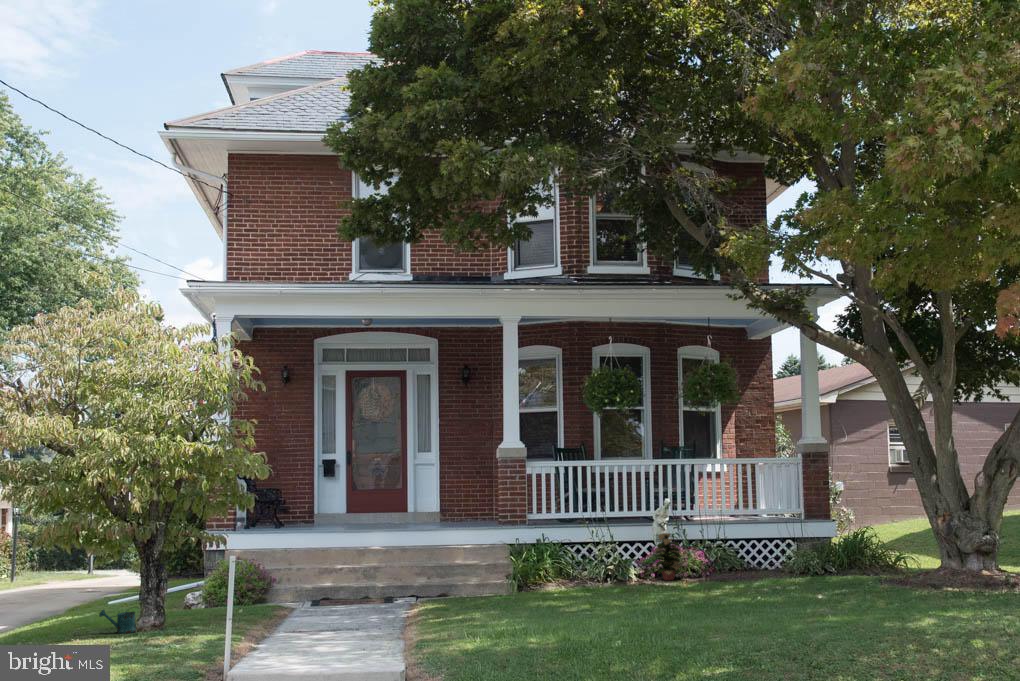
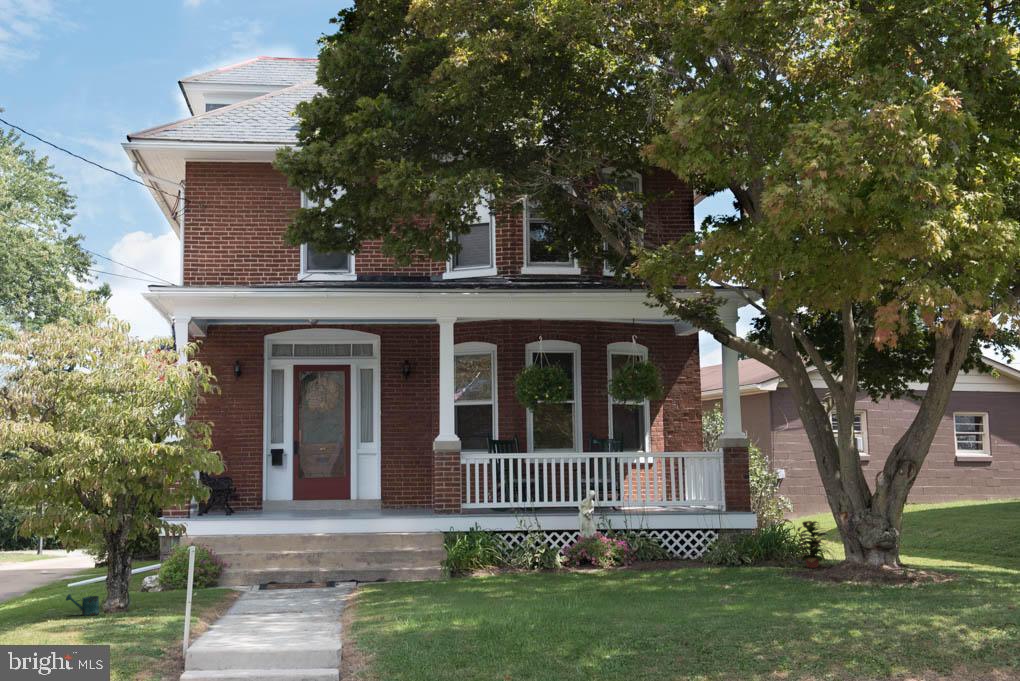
decorative plant: present [655,533,683,580] -> present [797,521,826,568]

